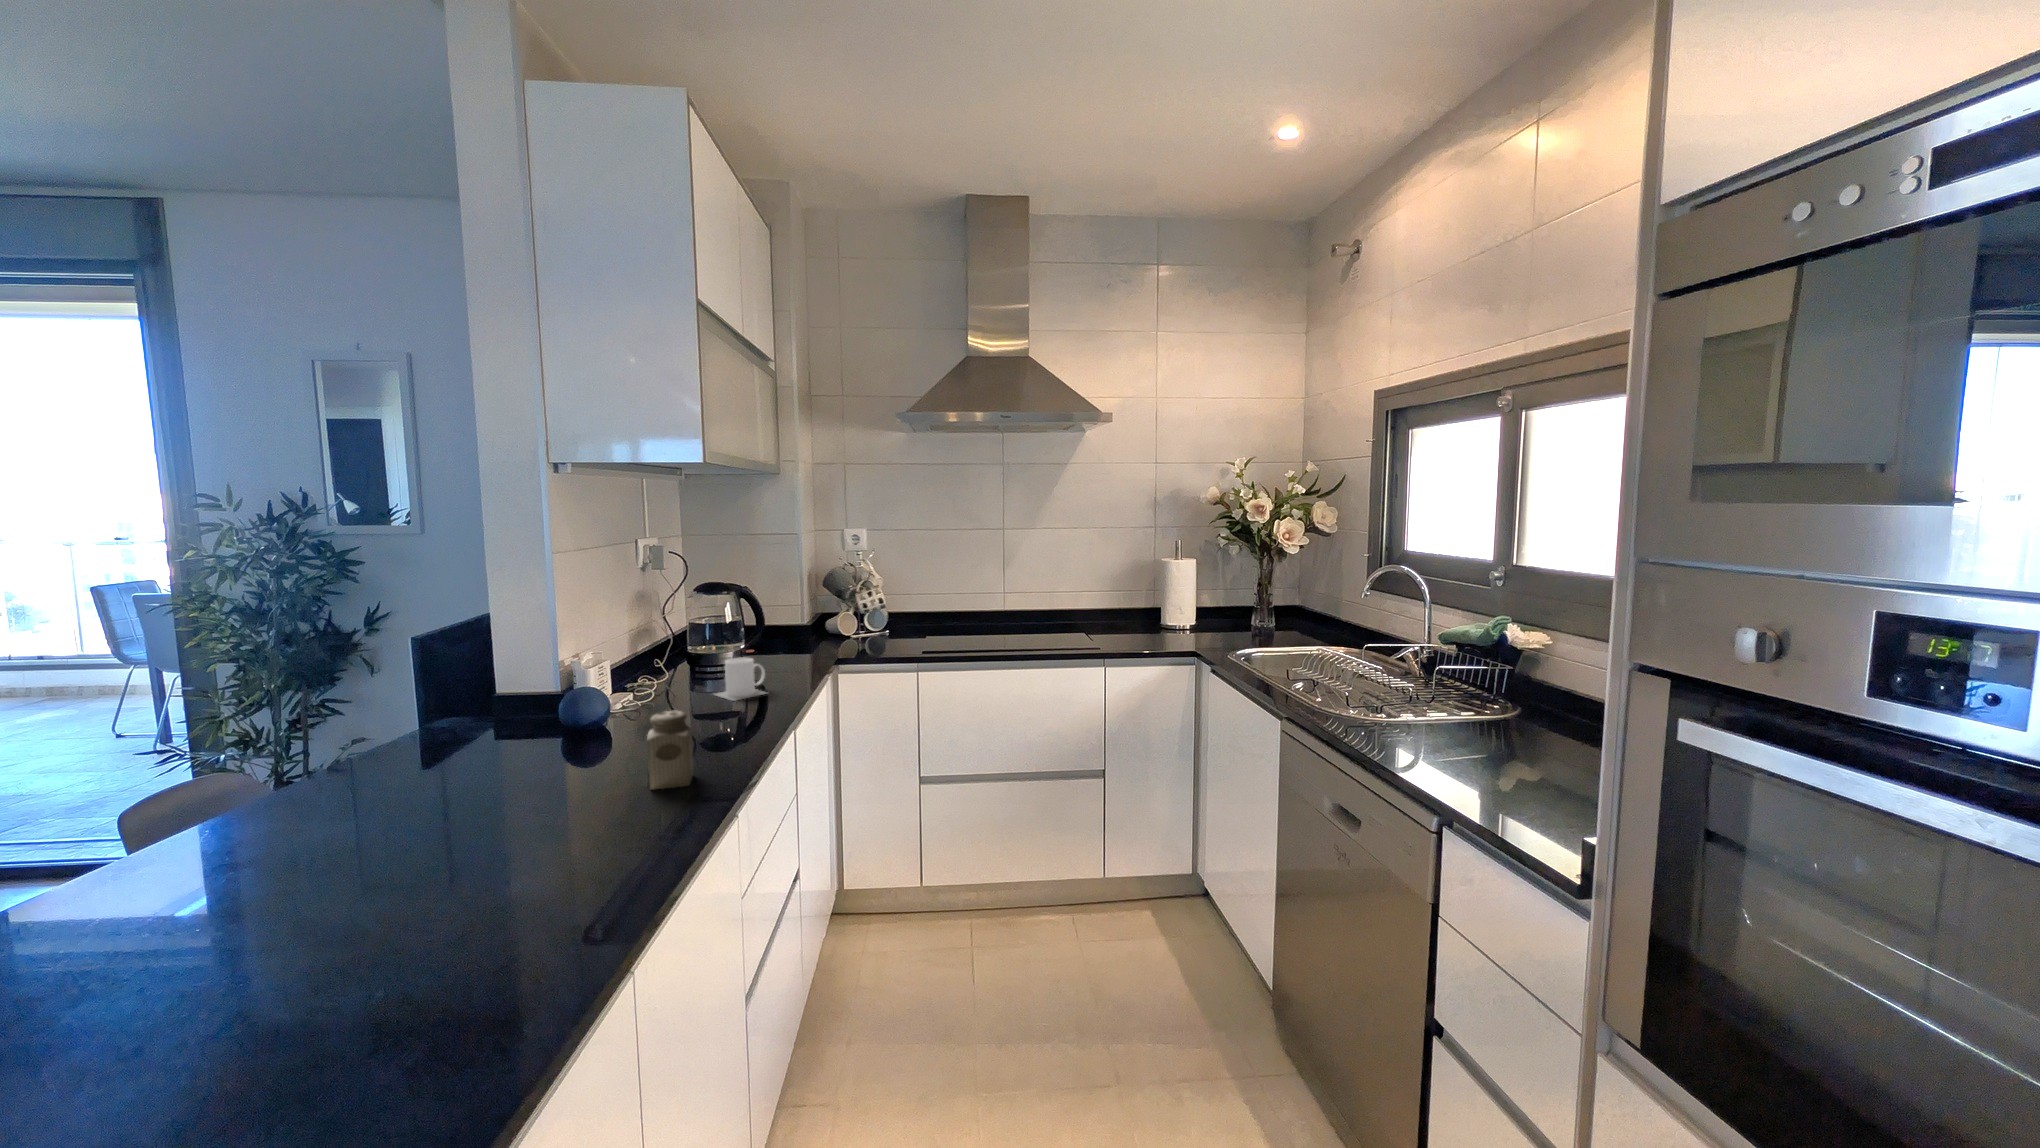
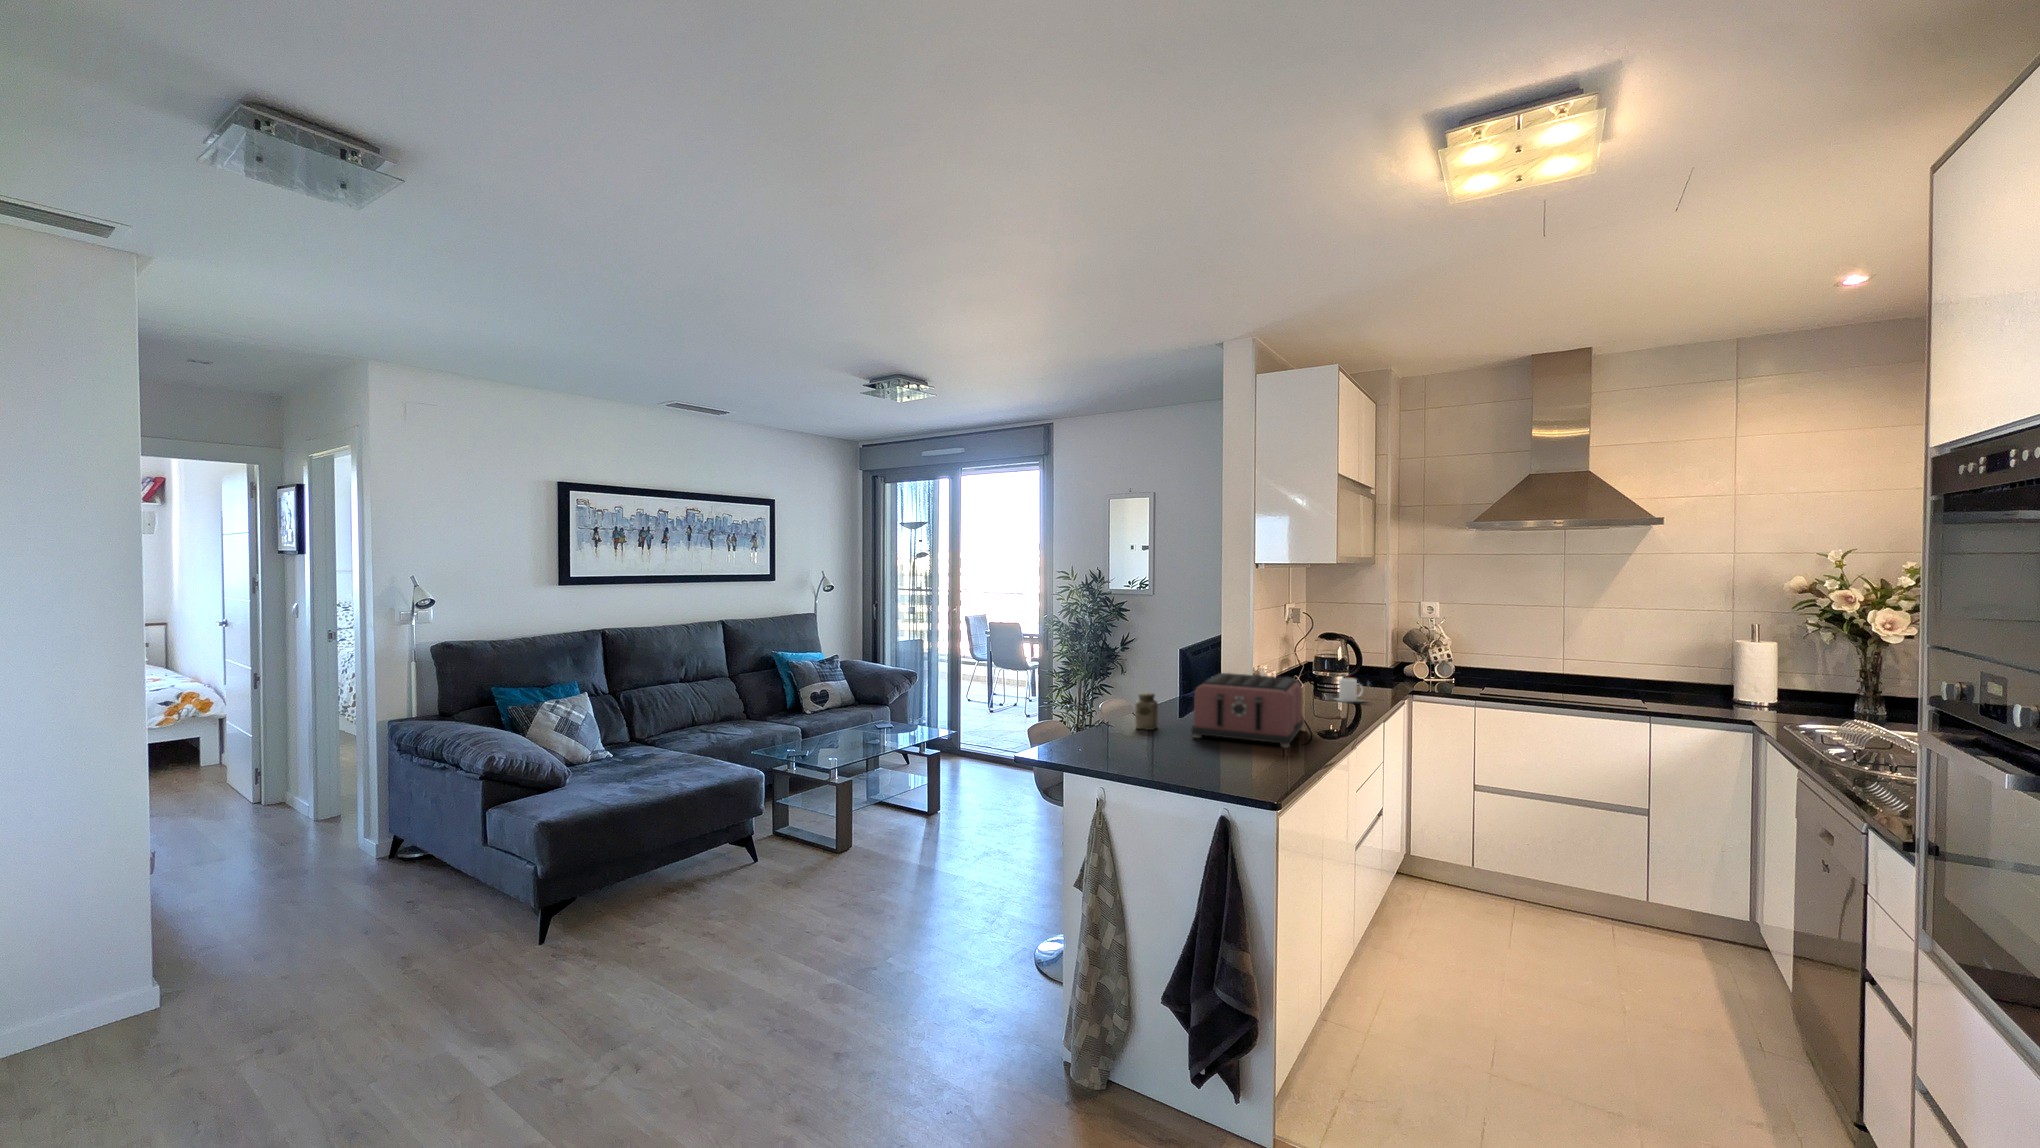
toaster: none [254,703,630,937] -> present [1192,673,1304,748]
salt shaker: present [647,711,693,790] -> present [1136,692,1158,730]

